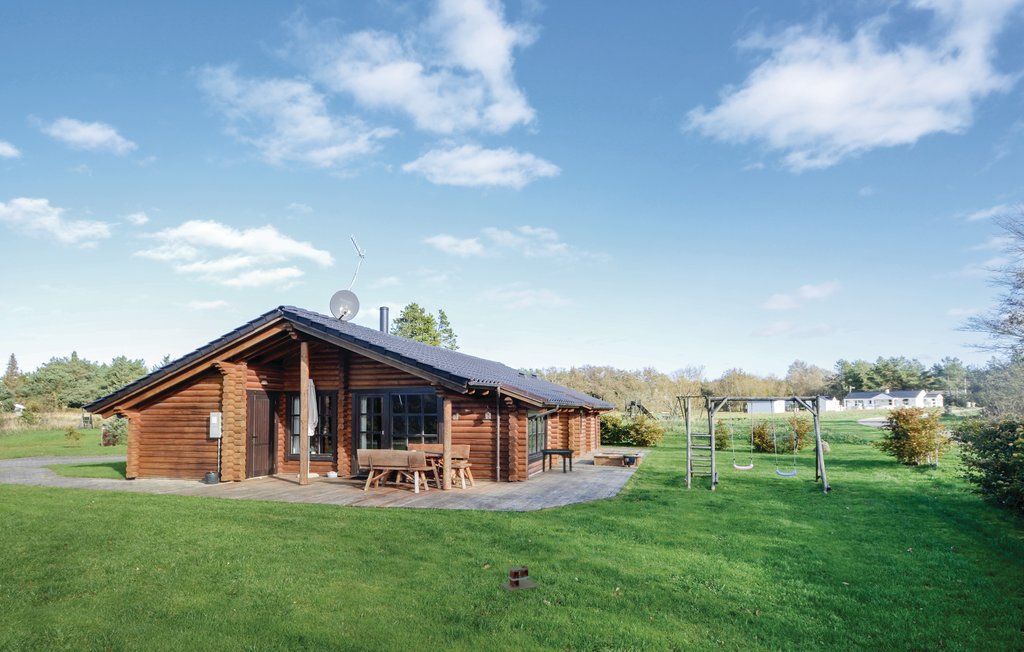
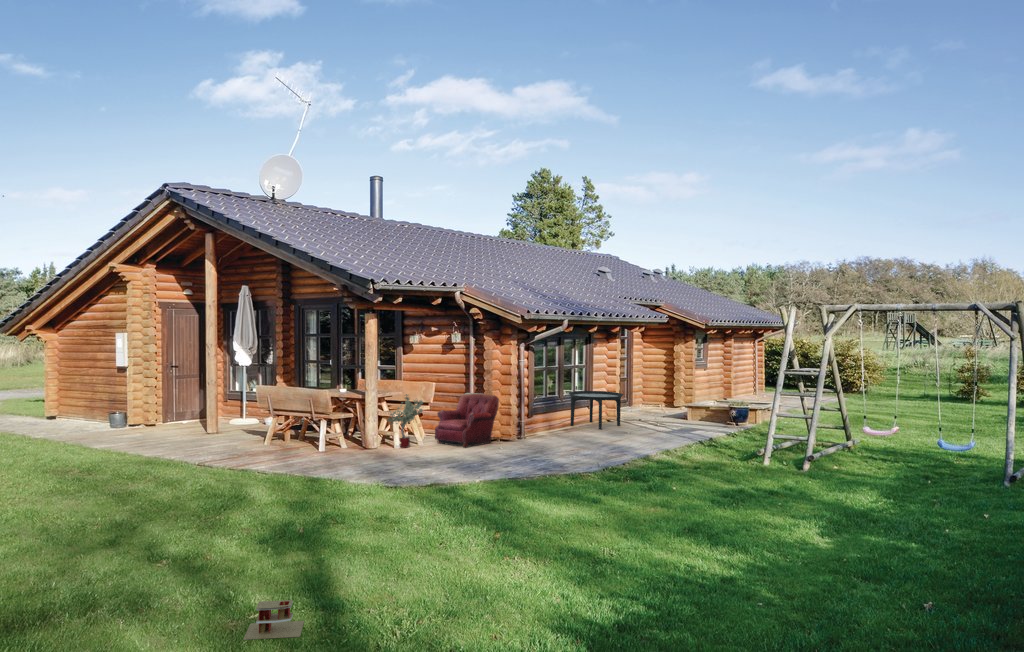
armchair: none [483,451,521,487] -> present [435,393,499,448]
potted tree: none [458,452,480,489] -> present [387,394,423,448]
toy house: present [500,565,539,591] -> present [243,600,304,640]

